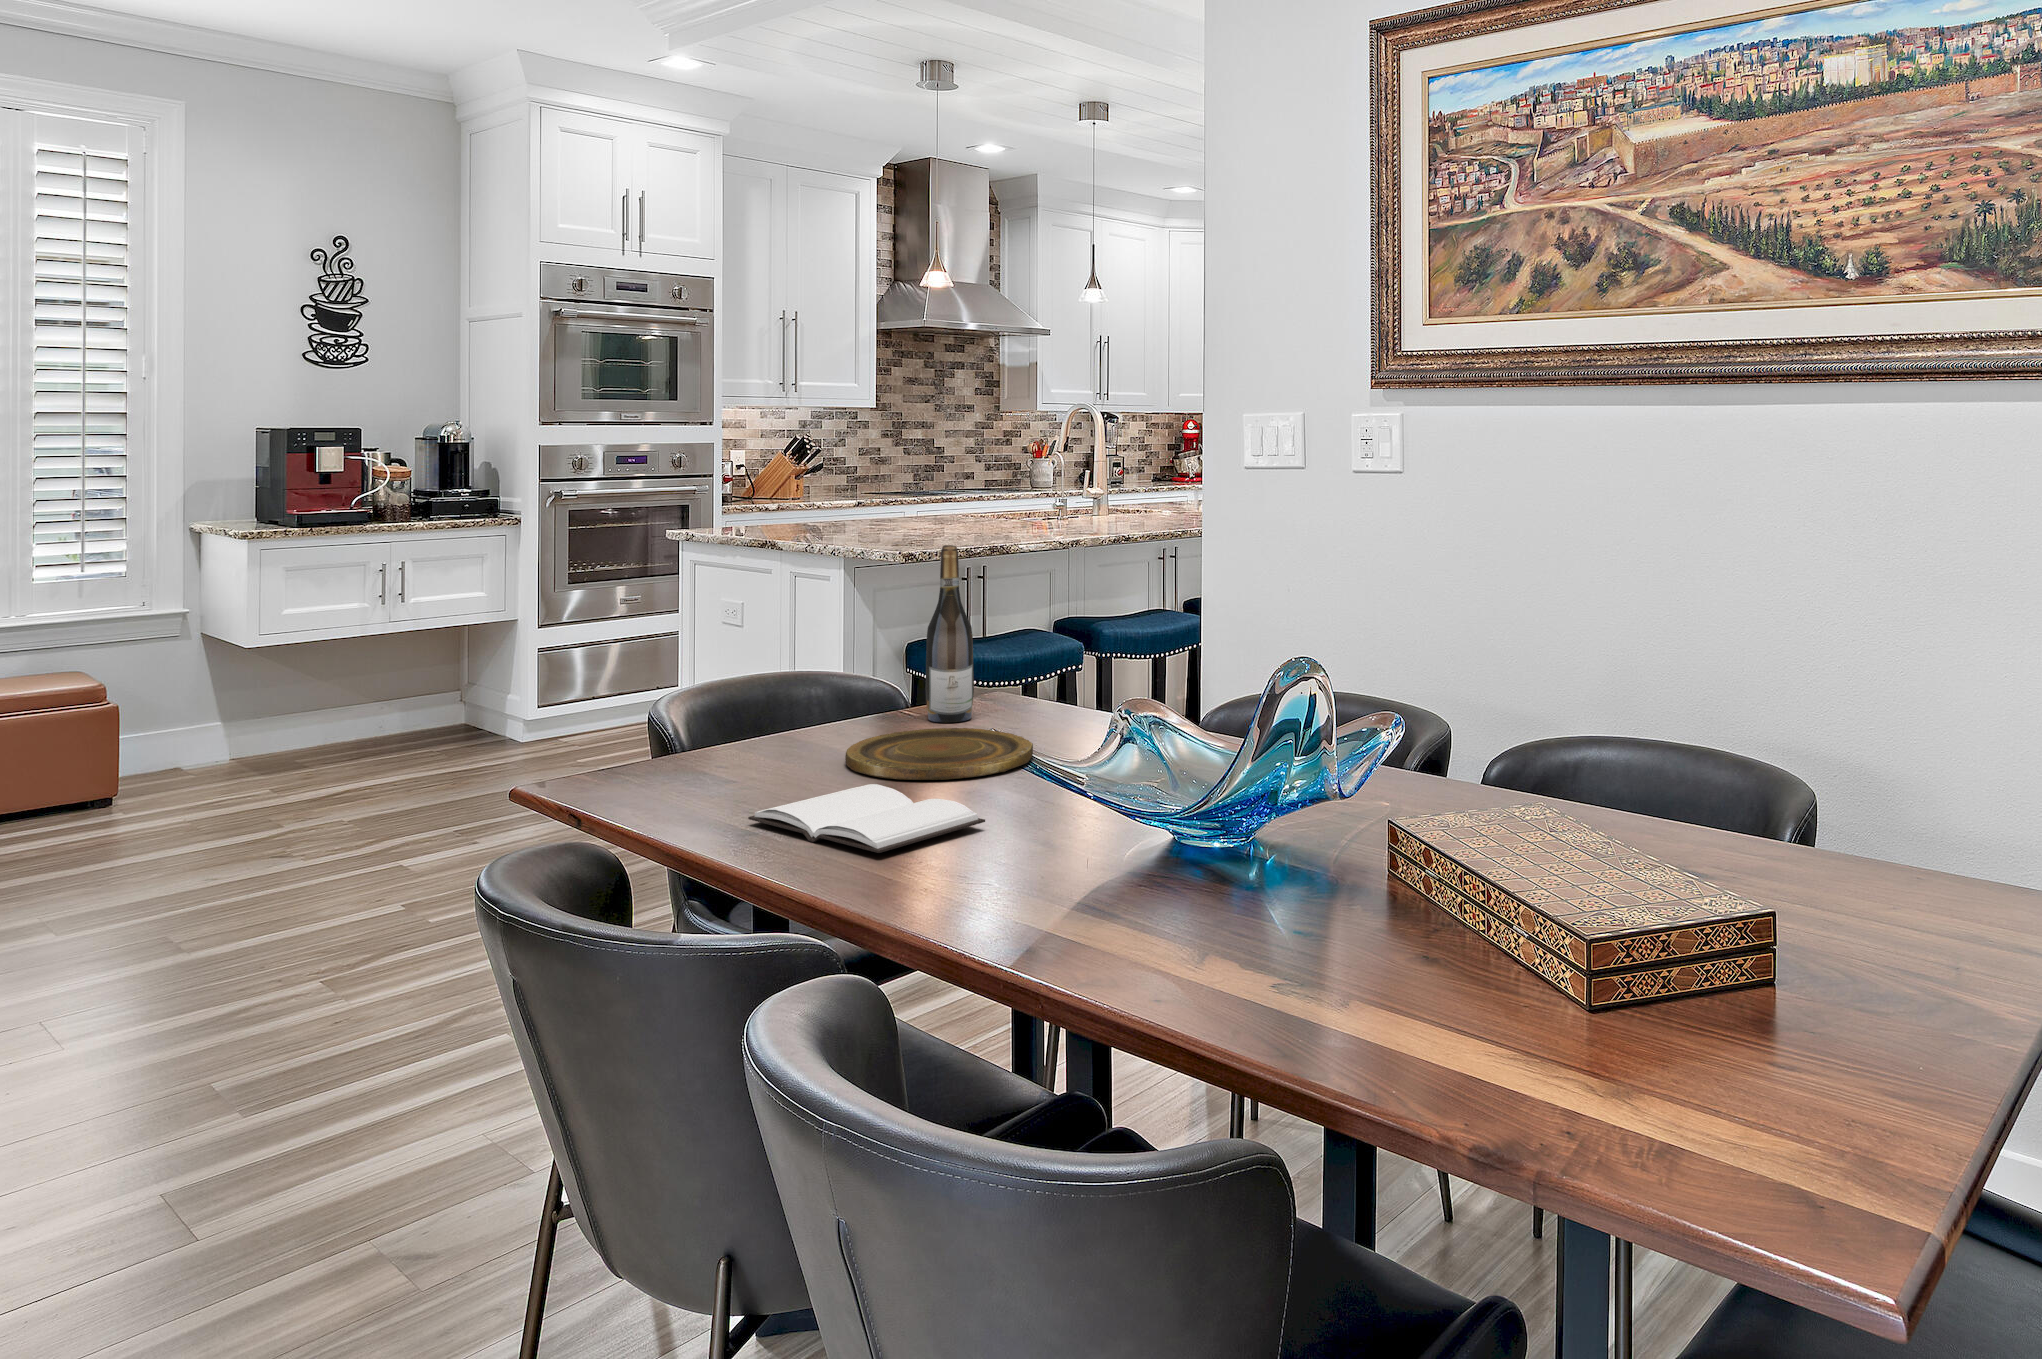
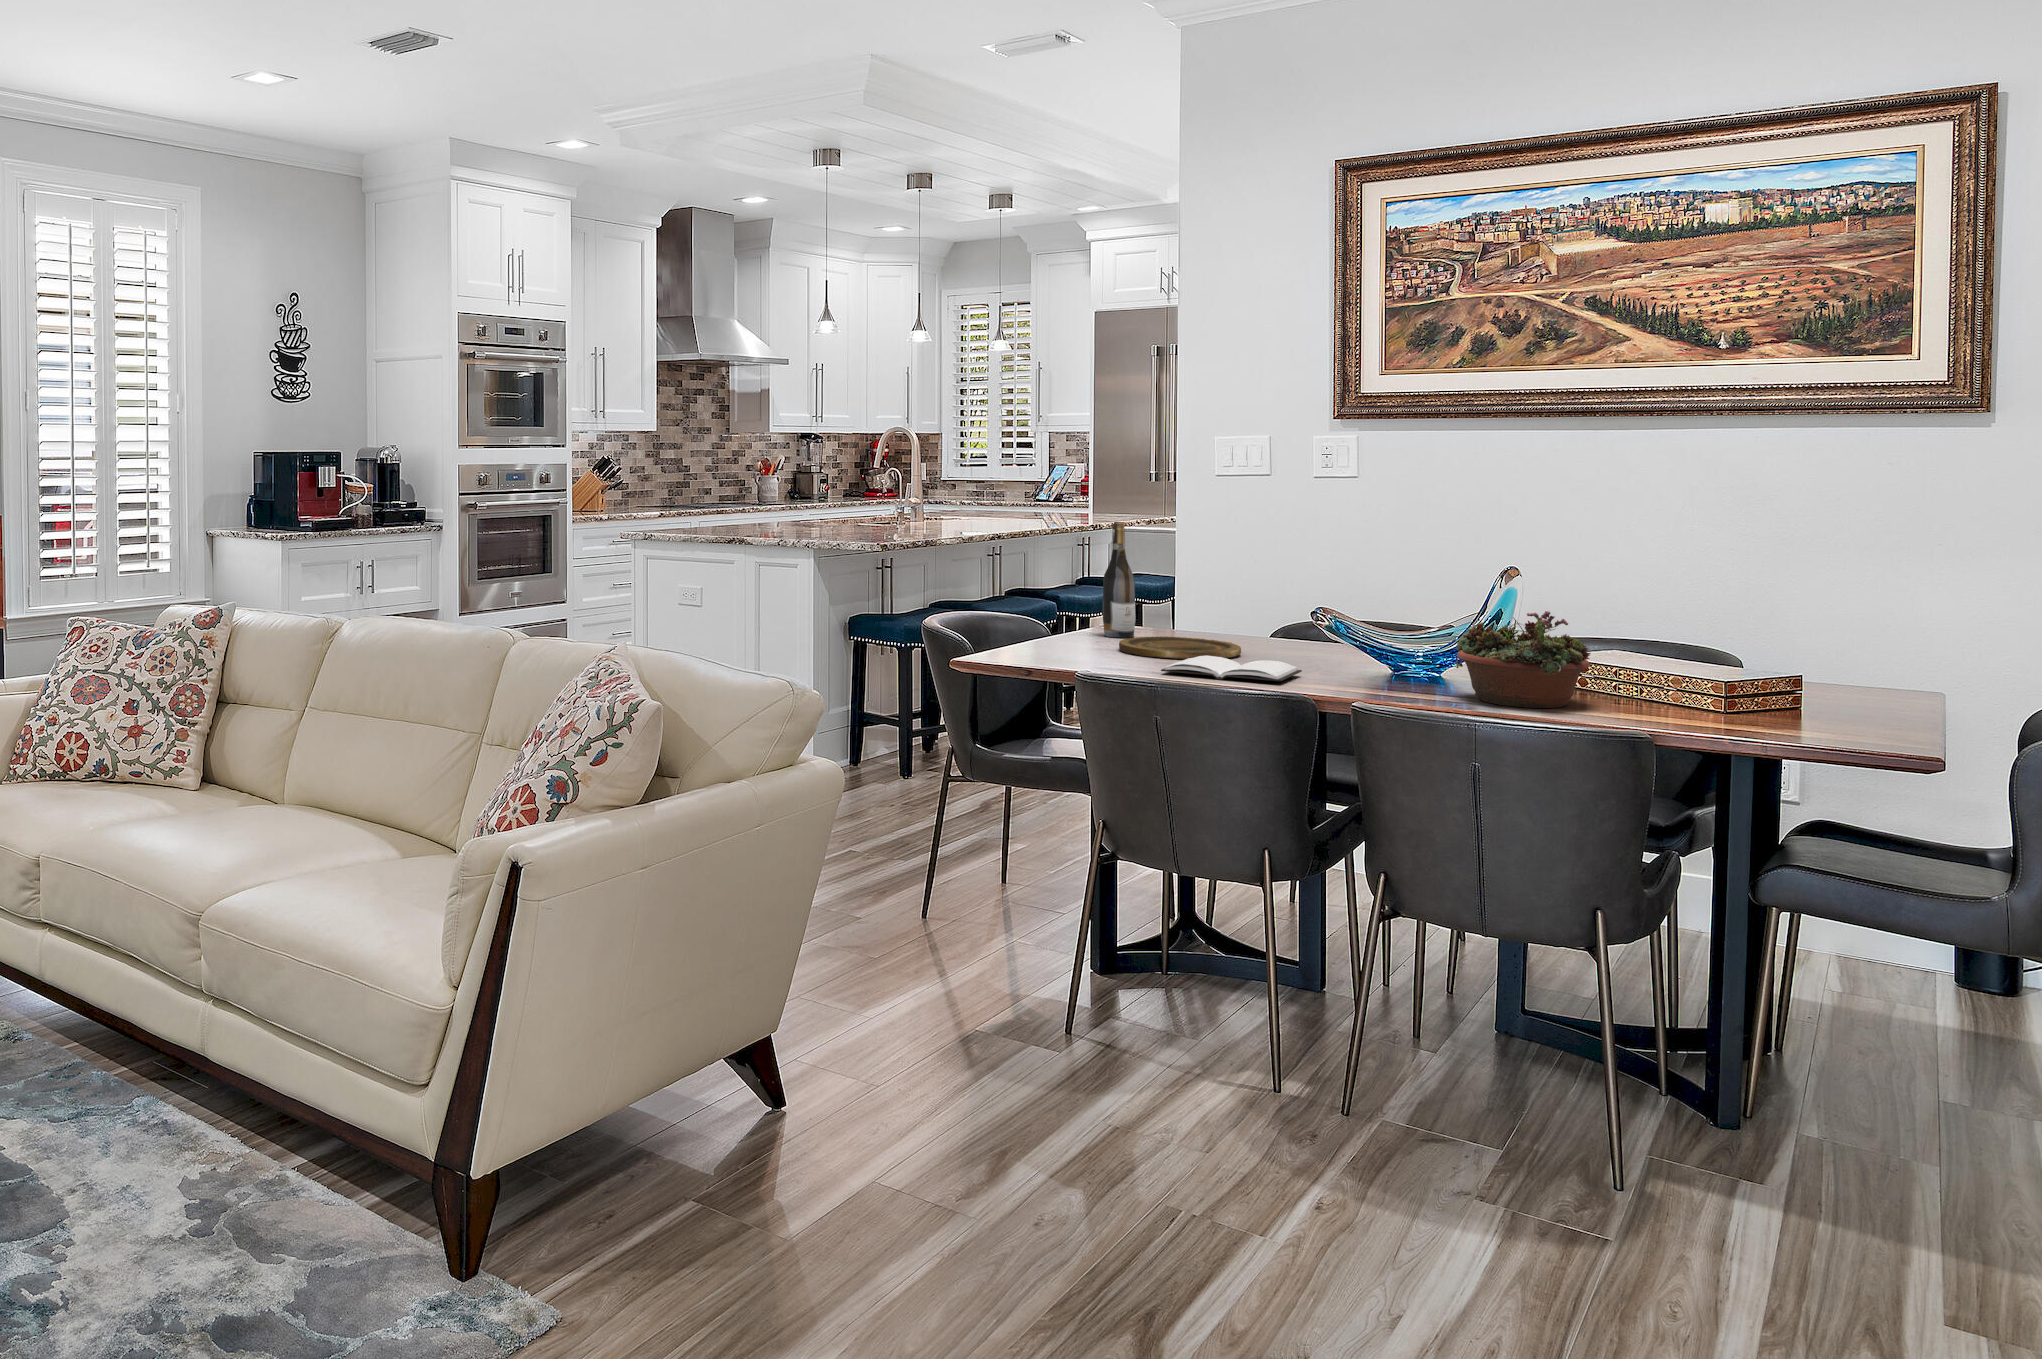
succulent planter: none [1100,748,1335,943] -> present [1453,611,1590,708]

